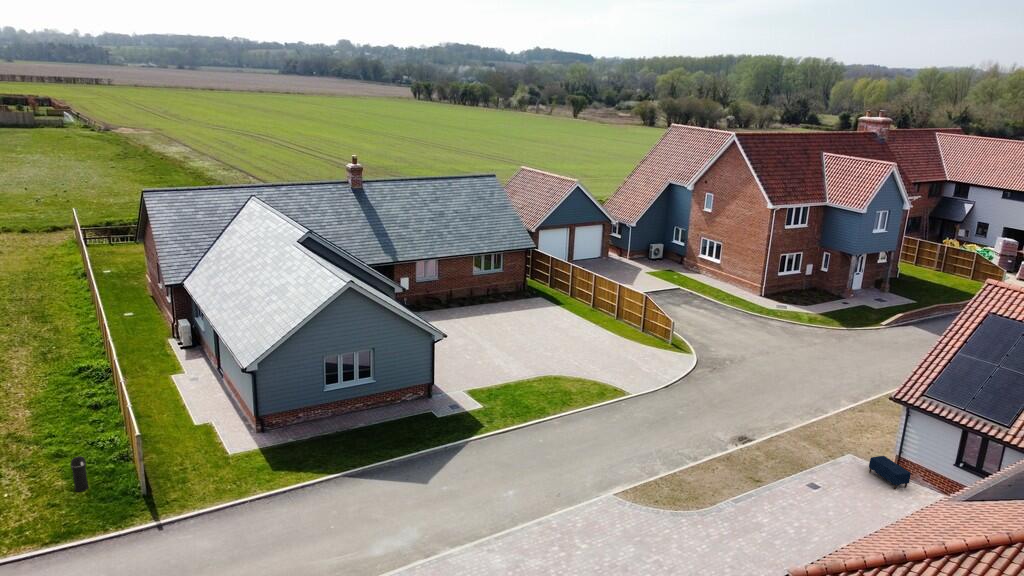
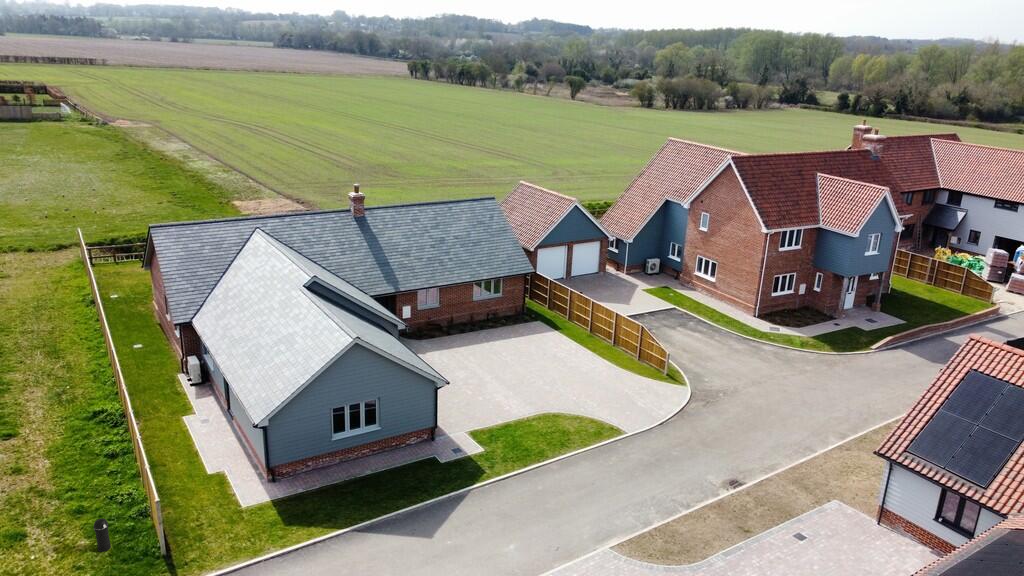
bench: present [869,456,911,489] -> none [853,504,892,539]

